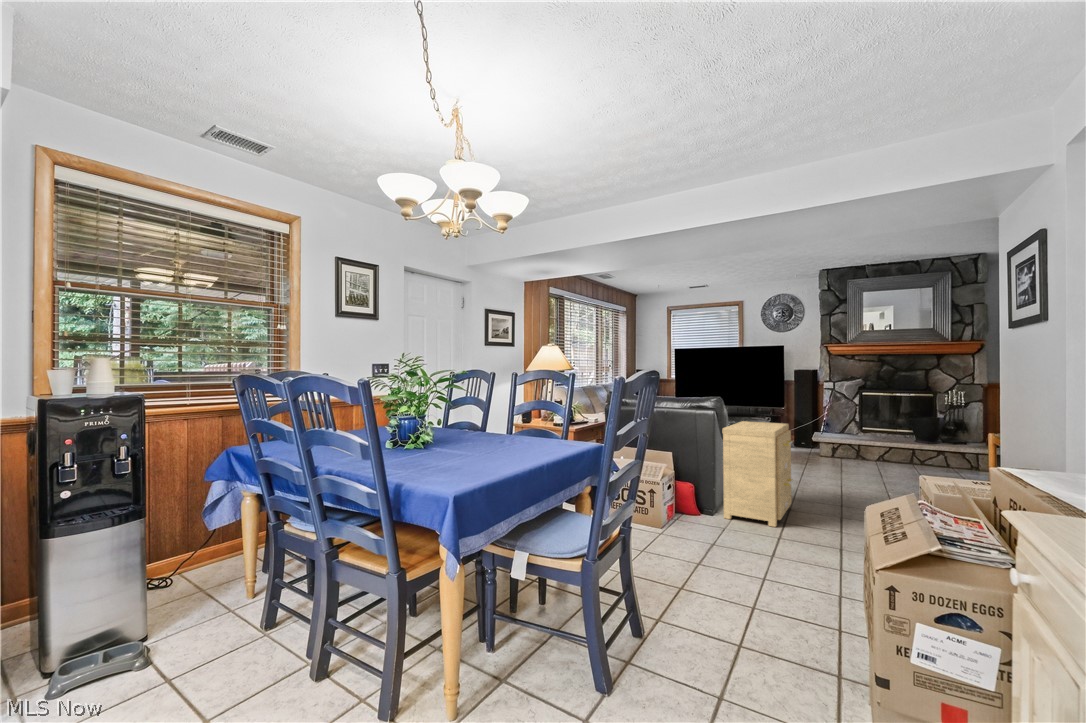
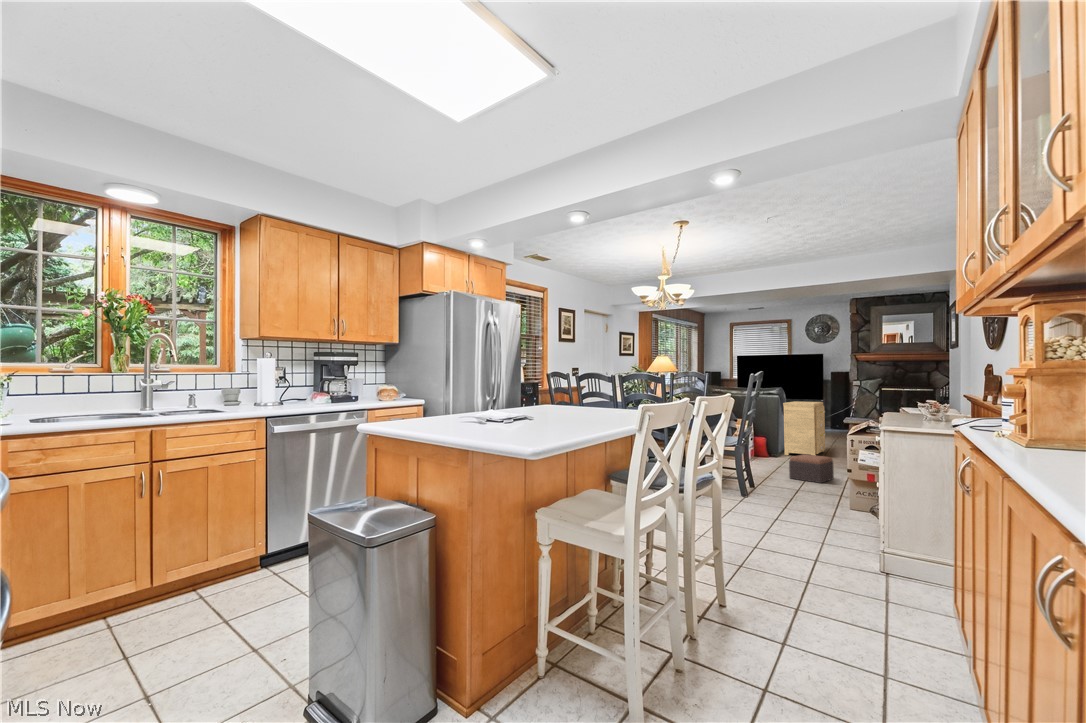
footstool: none [722,565,824,664] -> present [789,454,834,483]

